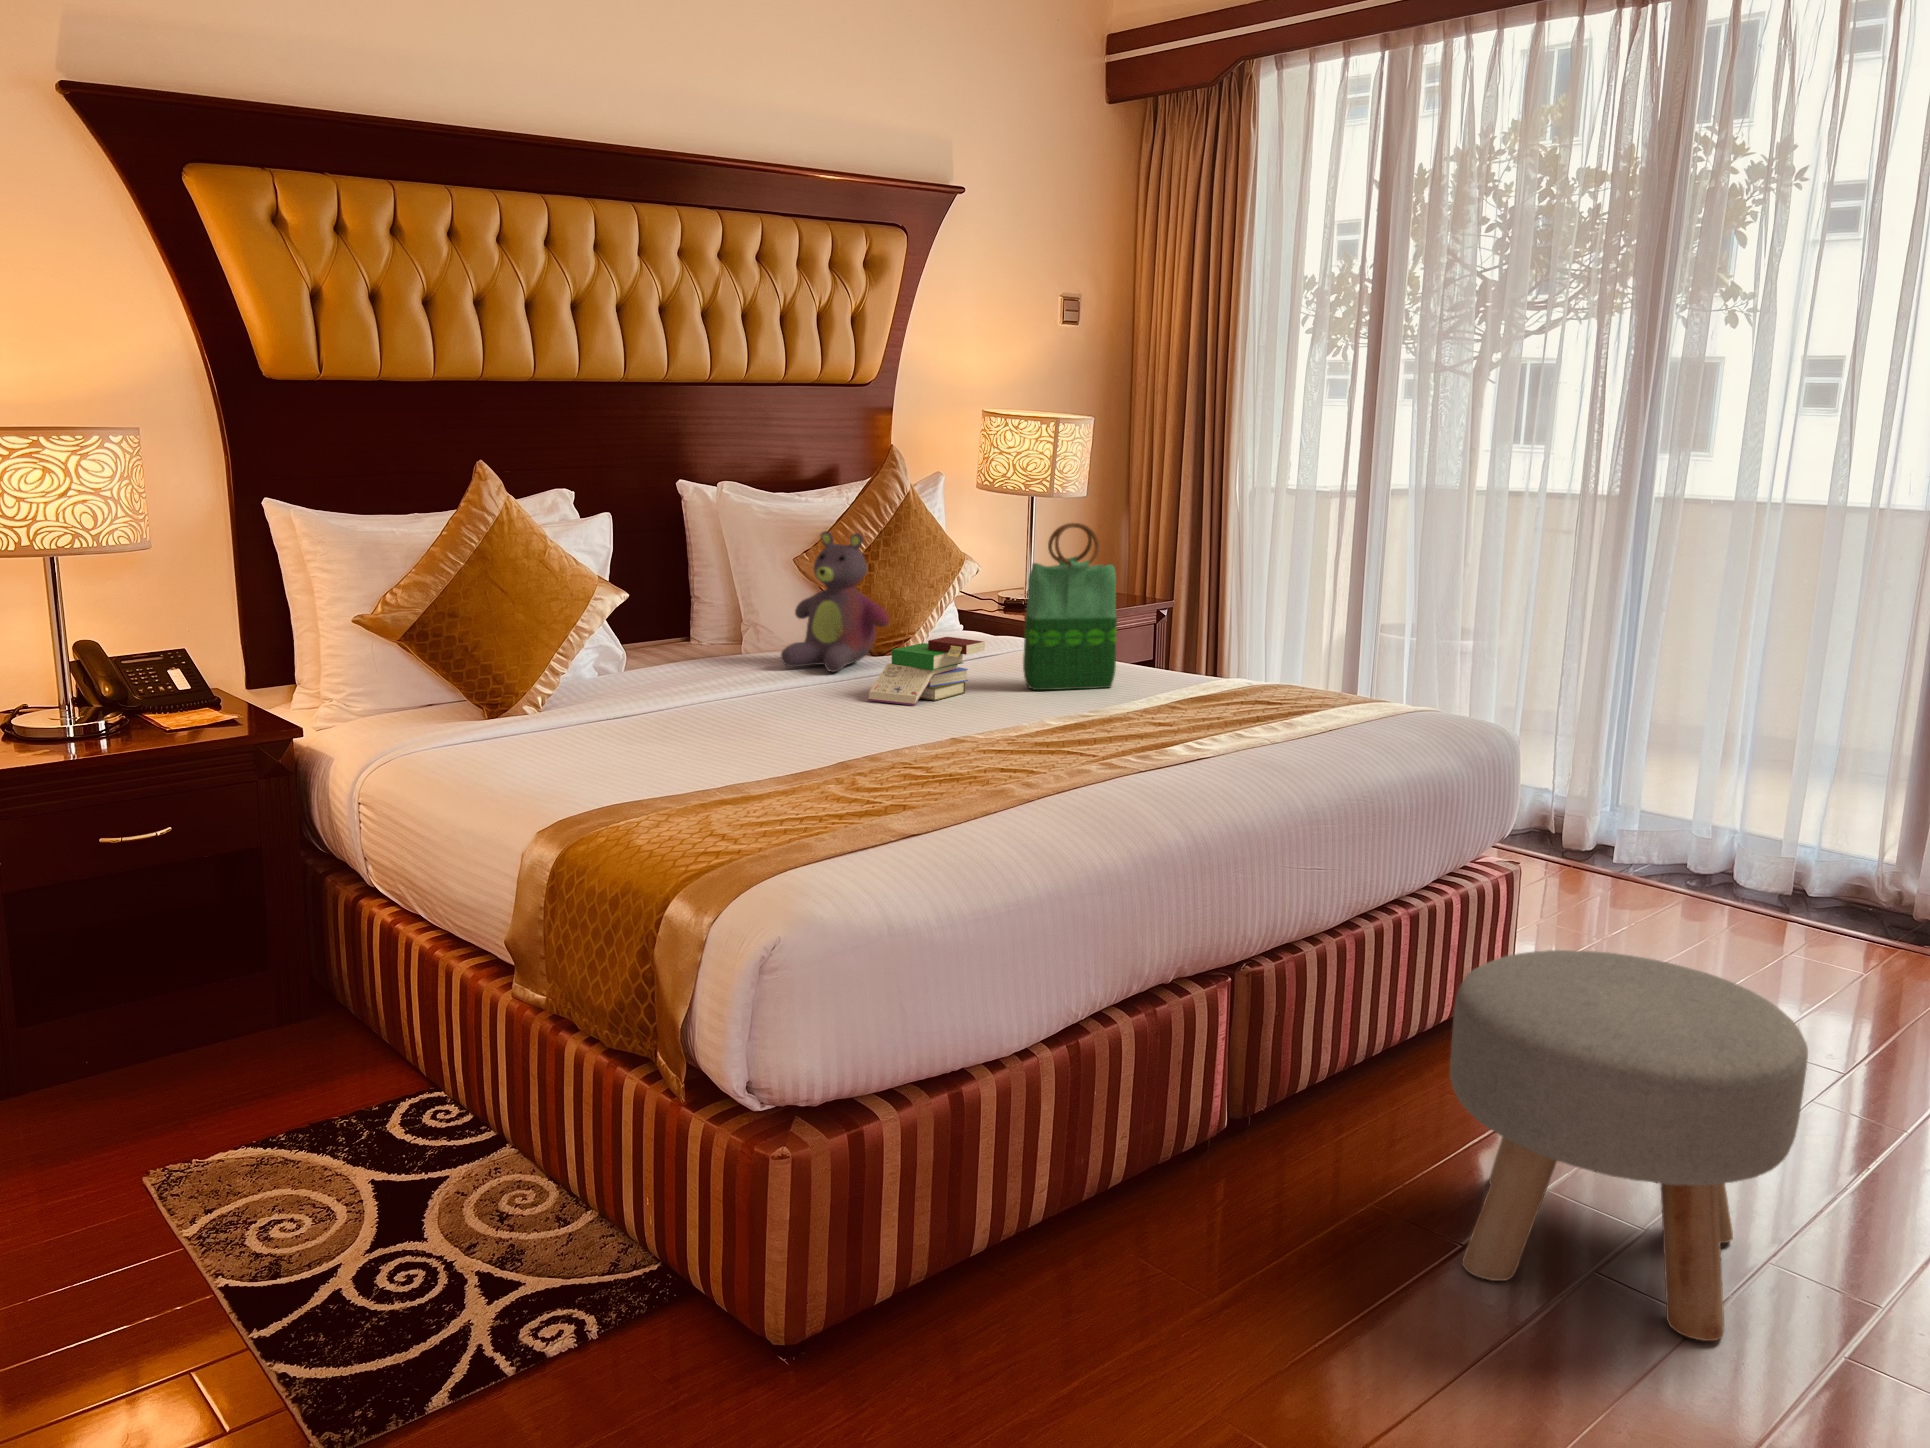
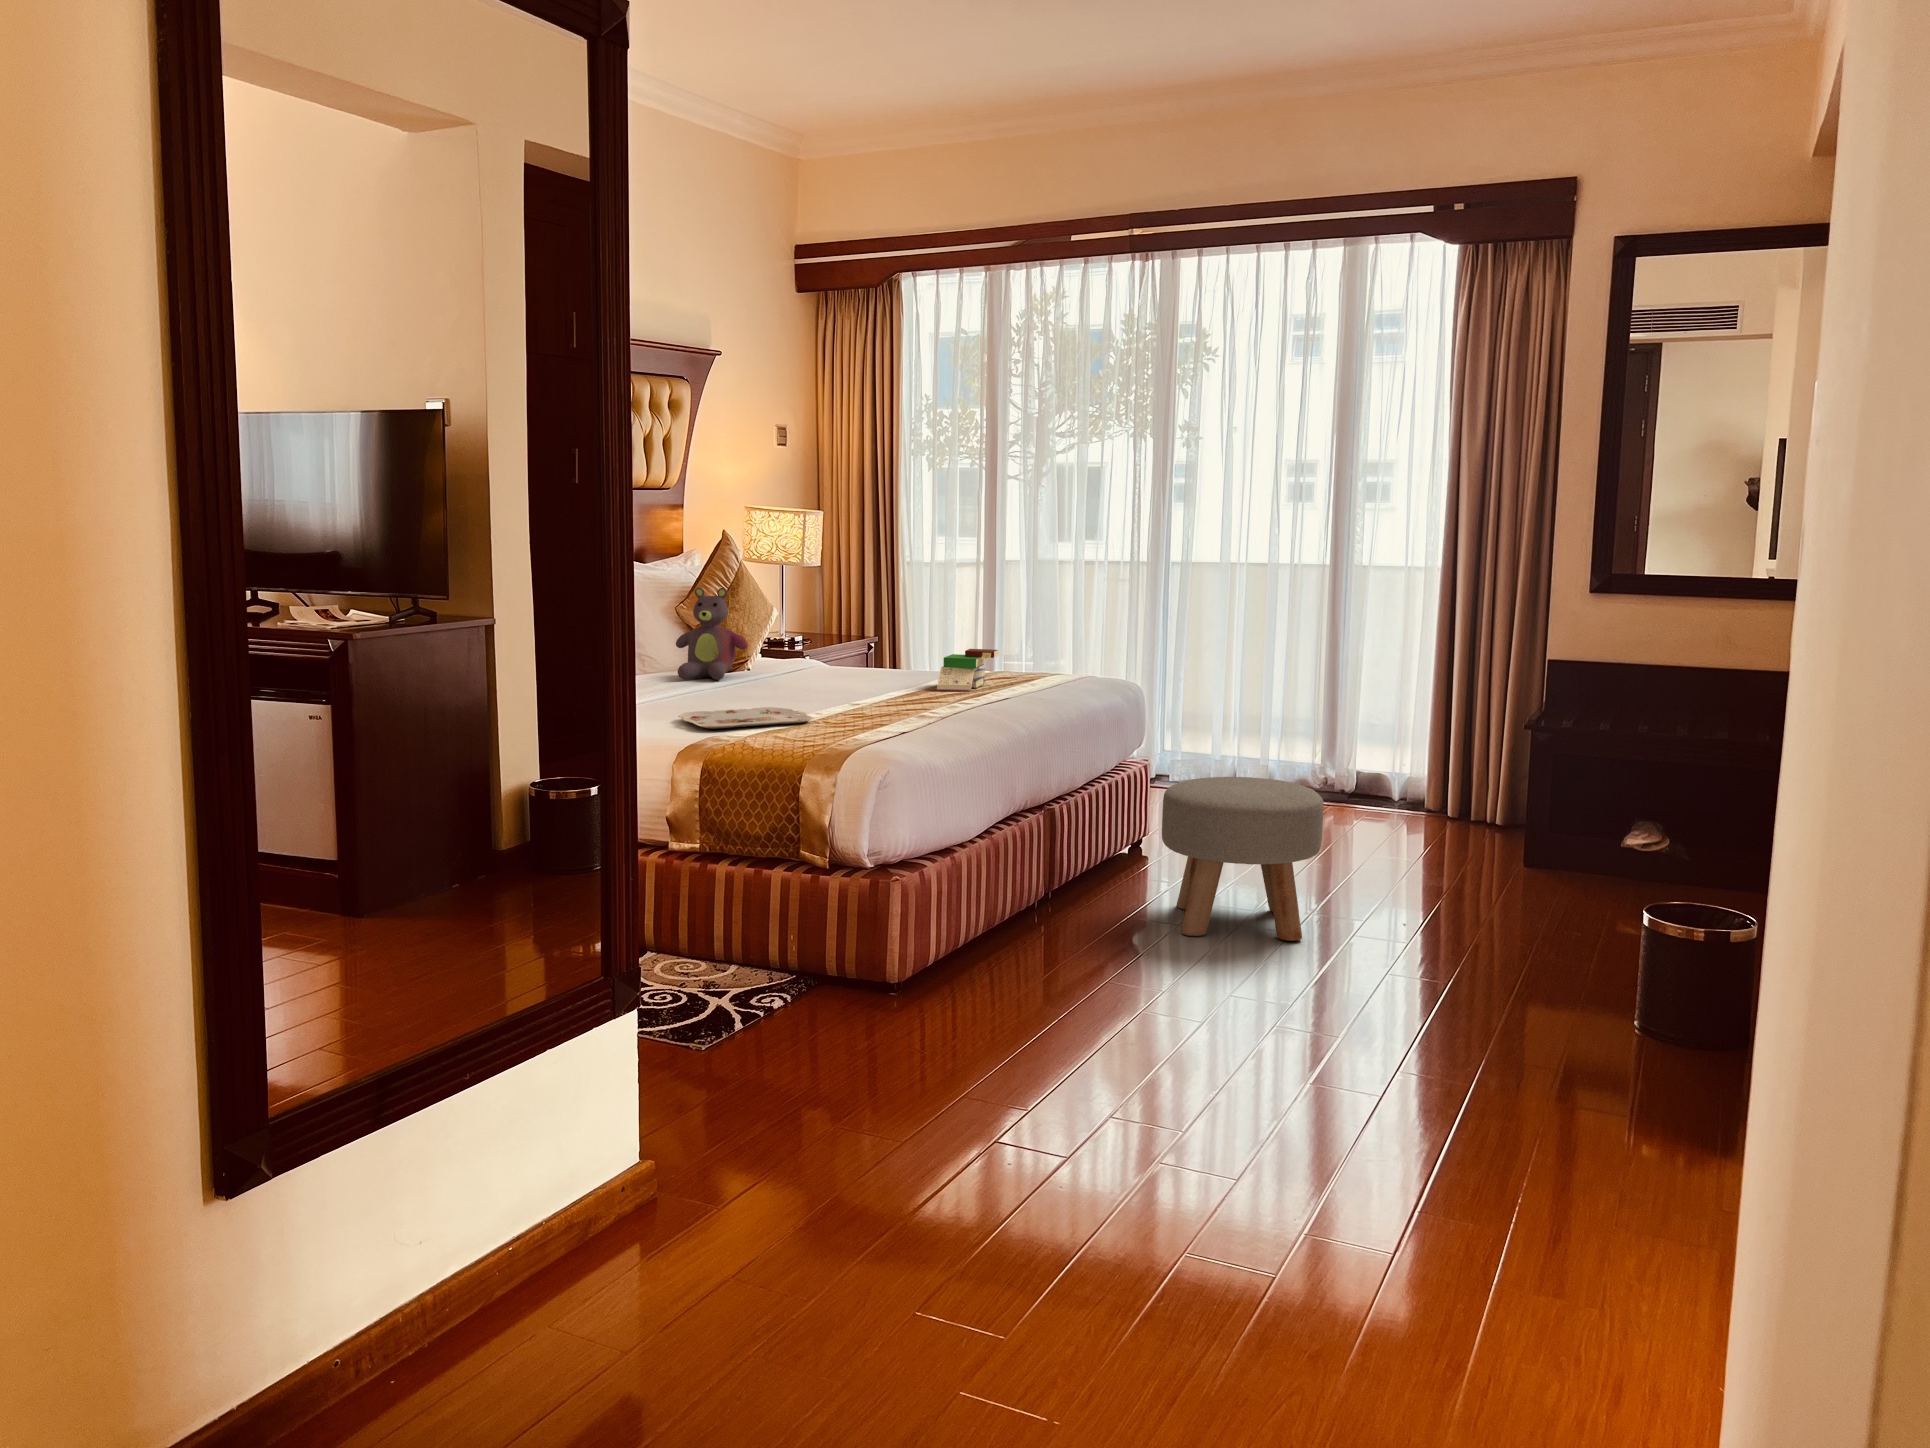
tote bag: present [1023,523,1117,690] -> none [851,575,906,681]
book: present [868,637,985,705] -> present [937,649,999,691]
serving tray: none [619,742,831,784] -> present [679,707,812,729]

